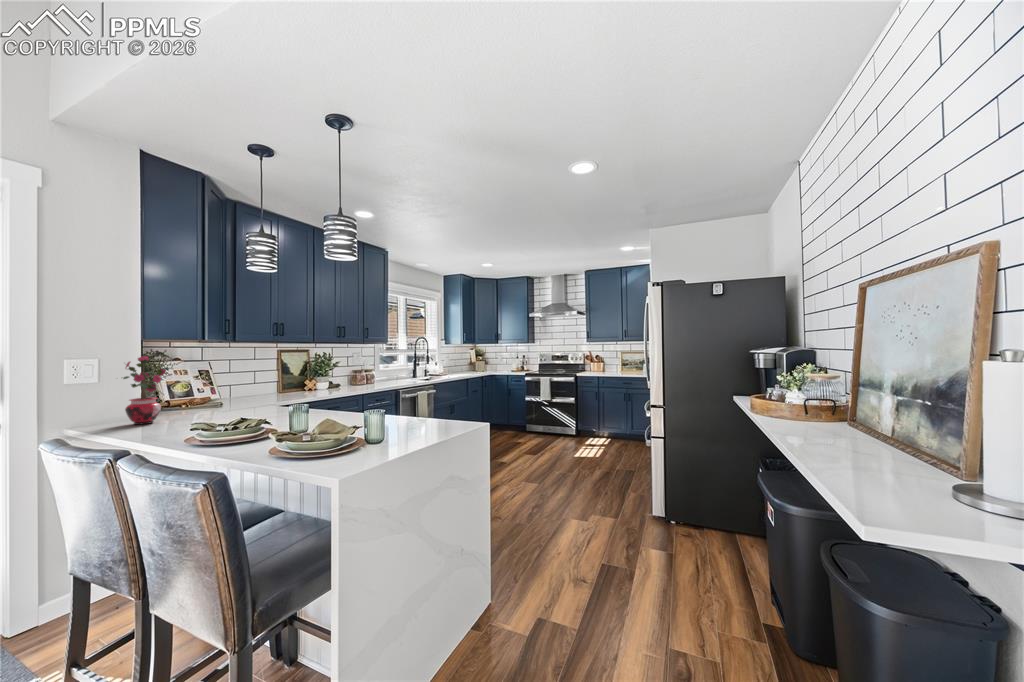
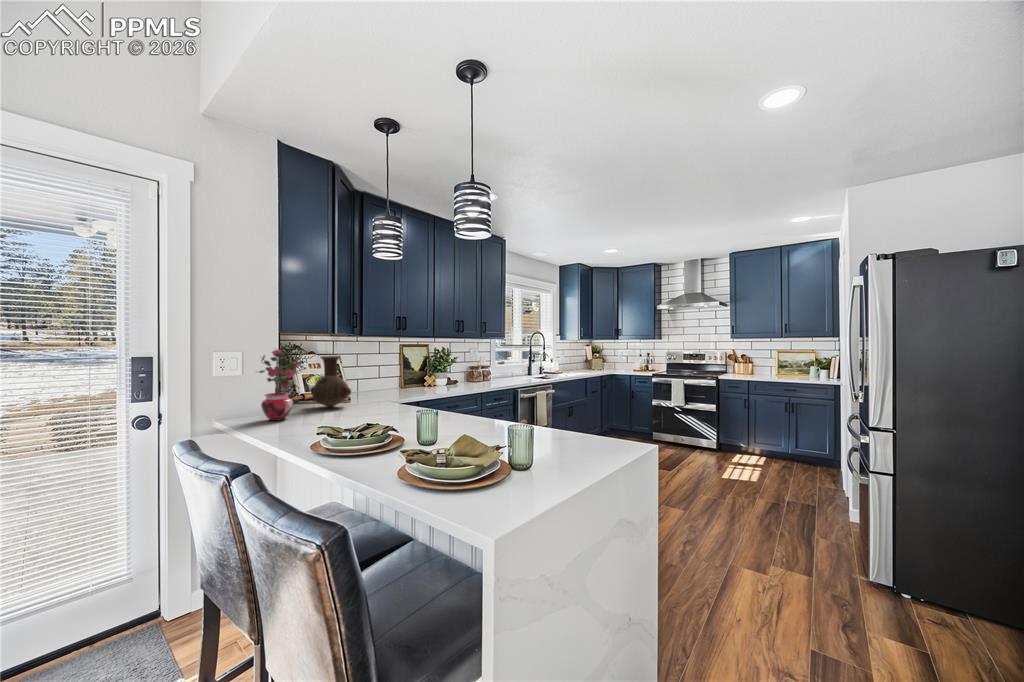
vase: none [178,362,224,411] -> present [311,356,351,407]

